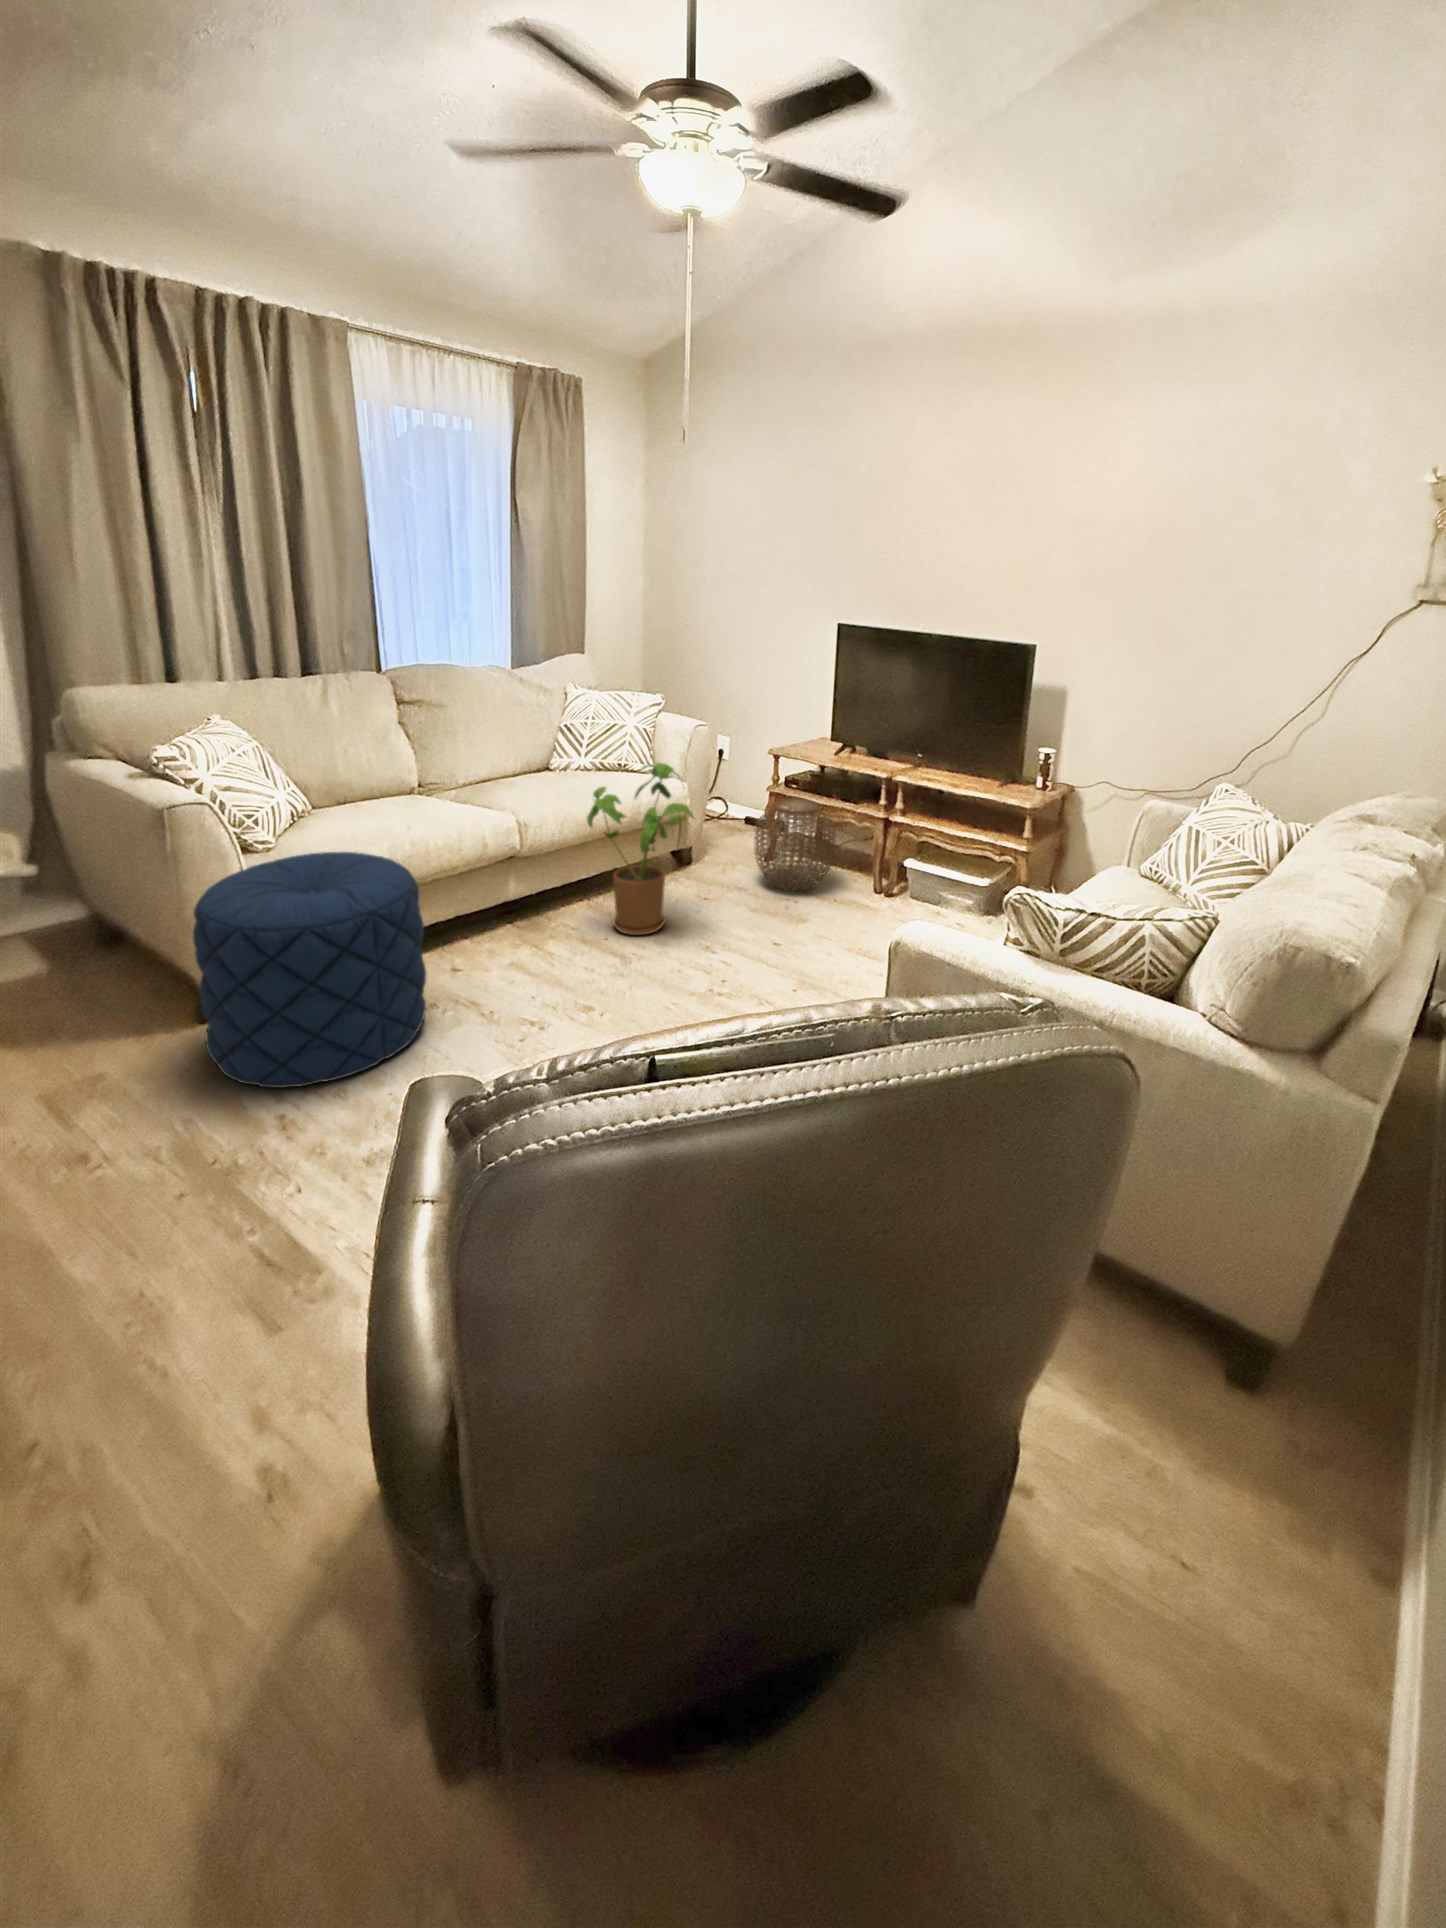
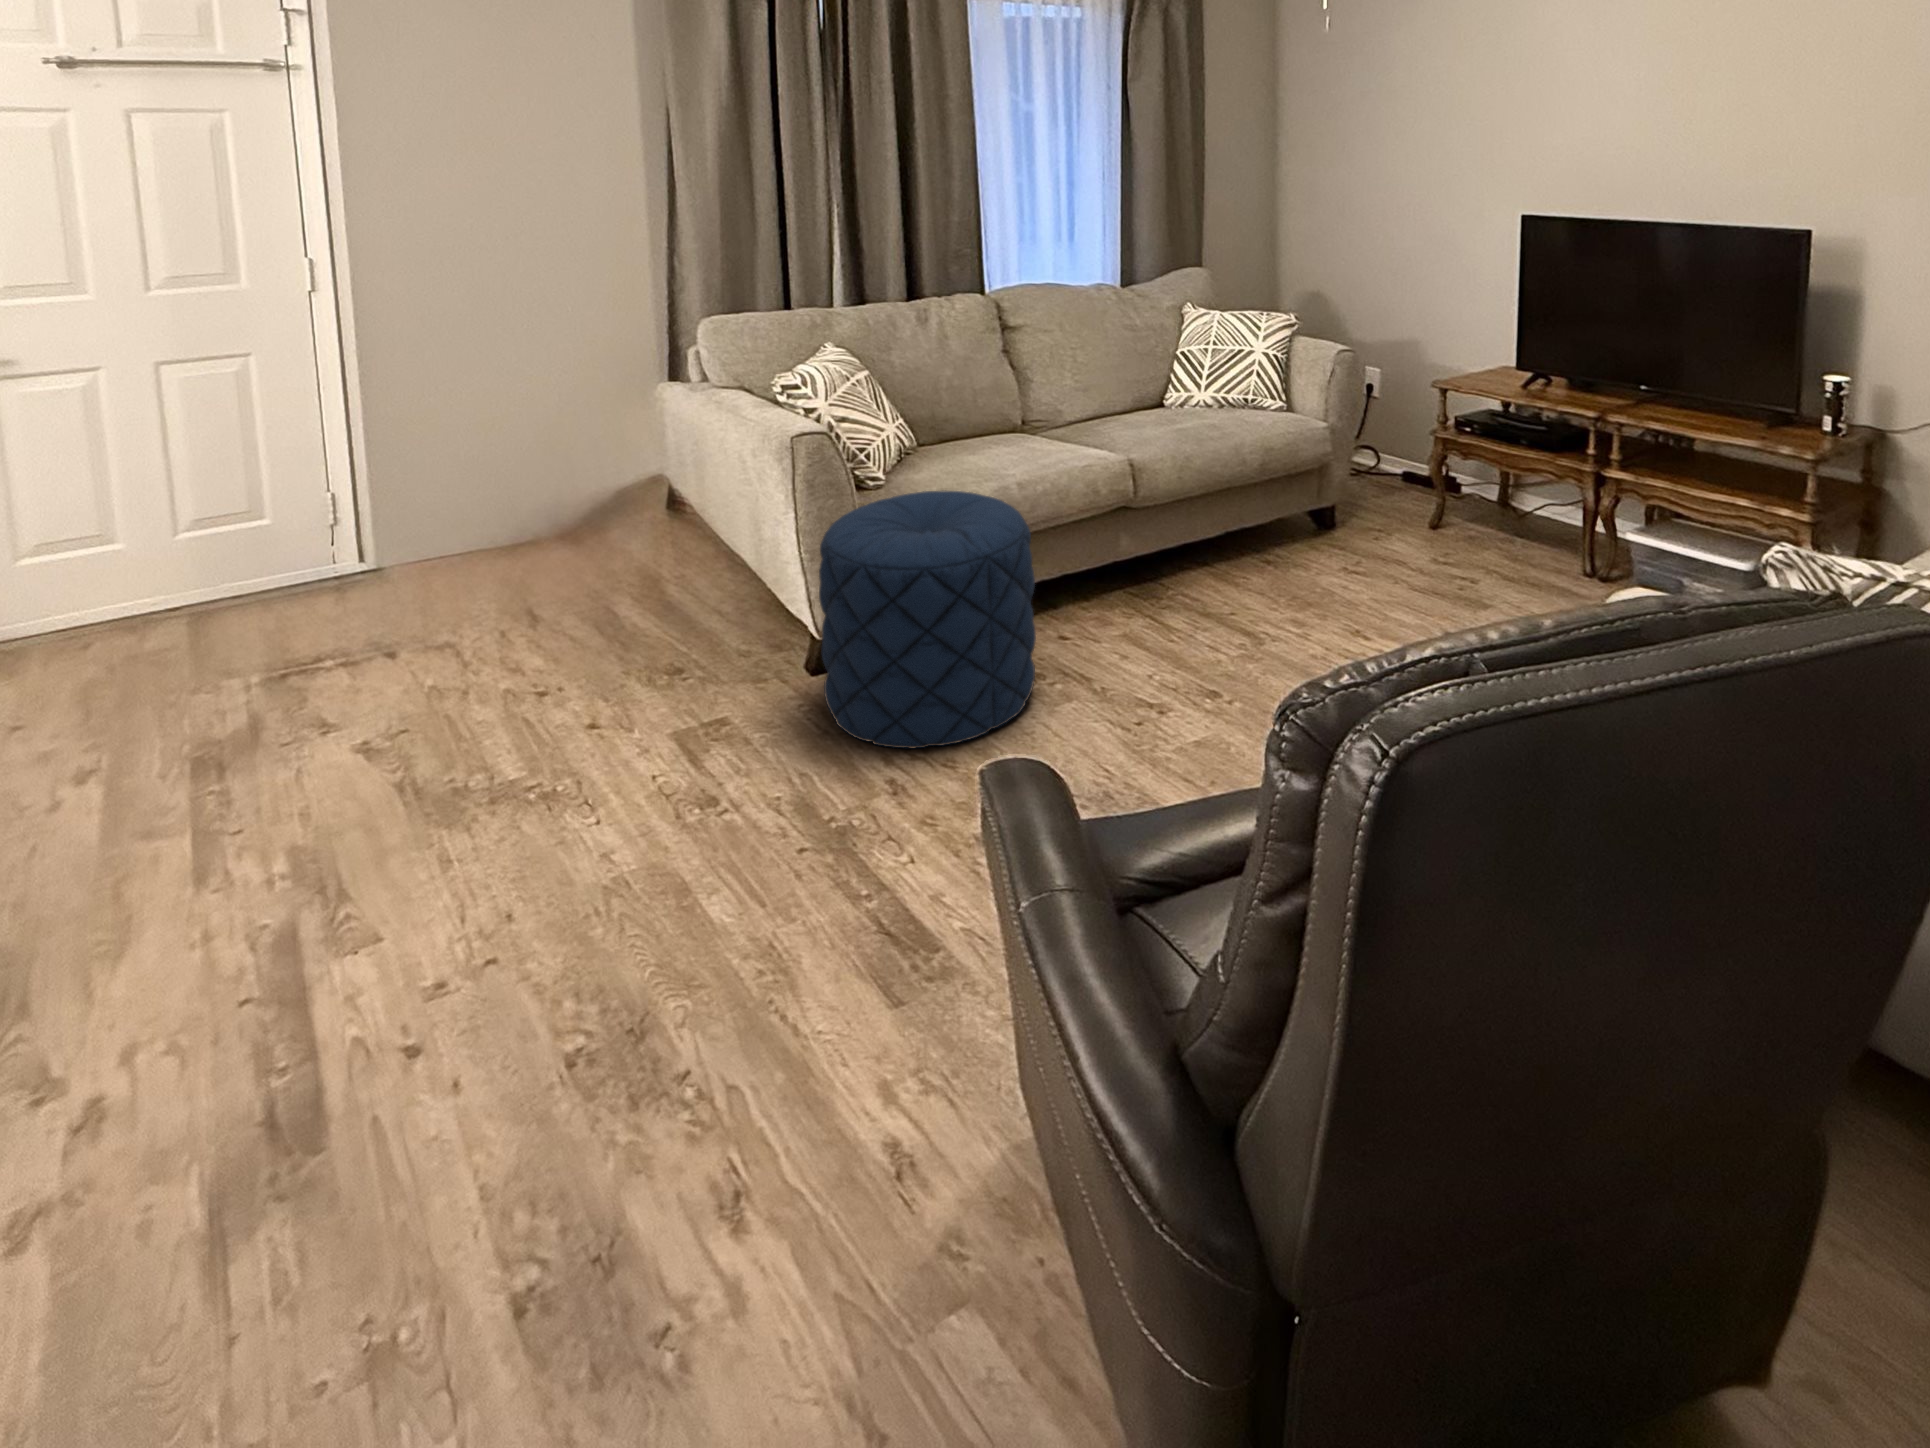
house plant: present [587,763,694,935] -> none [1207,395,1339,612]
woven basket: present [754,798,836,891] -> none [1413,445,1523,568]

